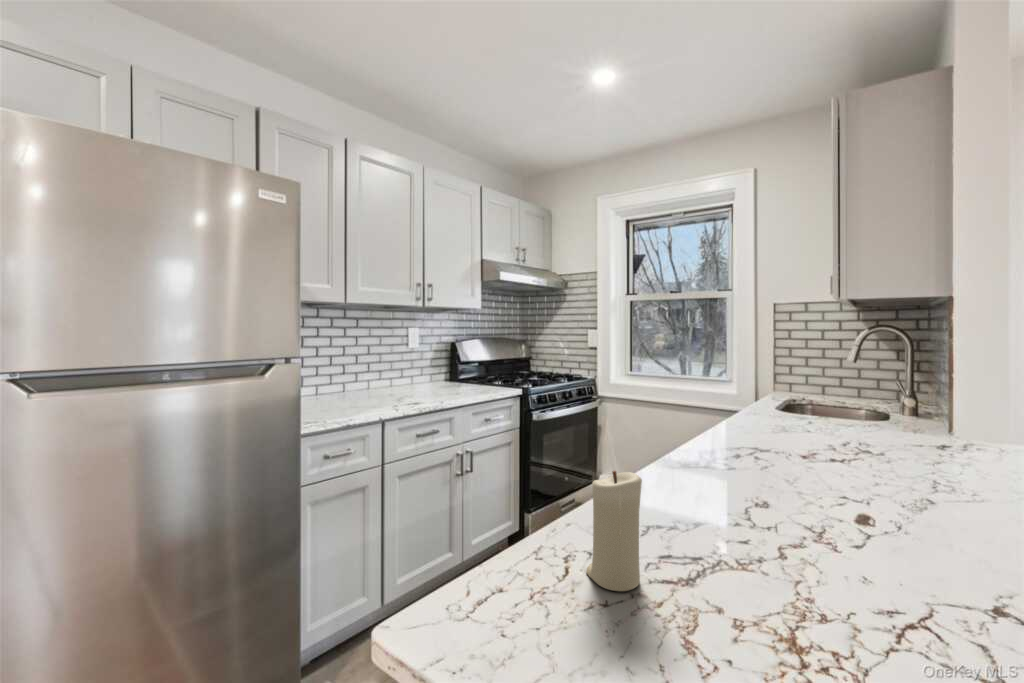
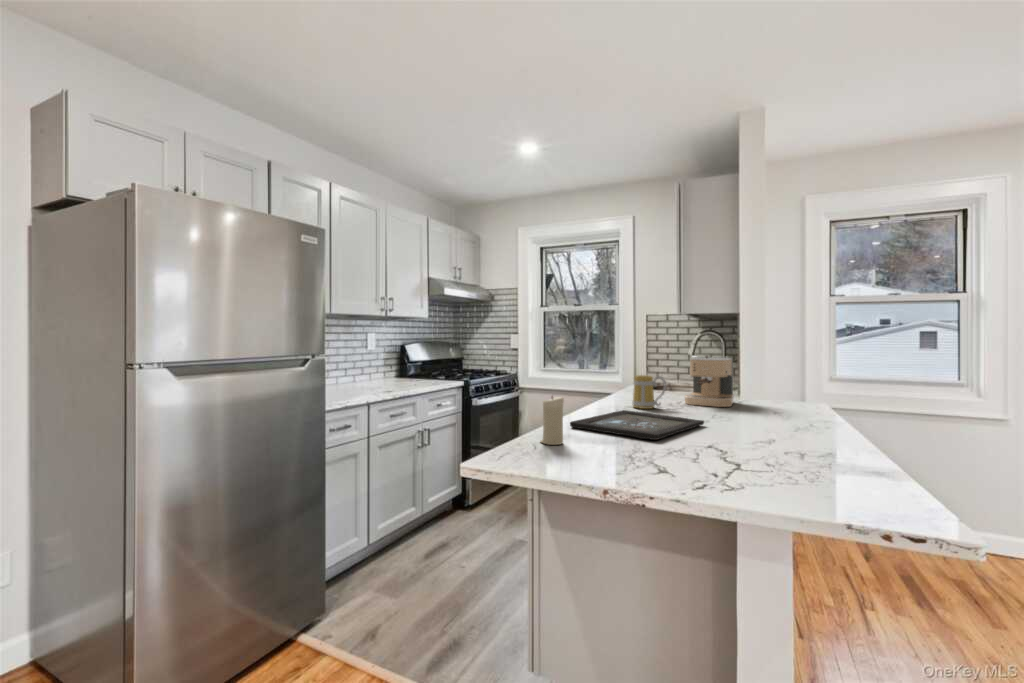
coffee maker: none [863,367,968,462] -> present [685,356,734,407]
mug: none [771,400,838,460] -> present [632,375,666,409]
tray: none [658,467,961,593] -> present [570,410,704,440]

